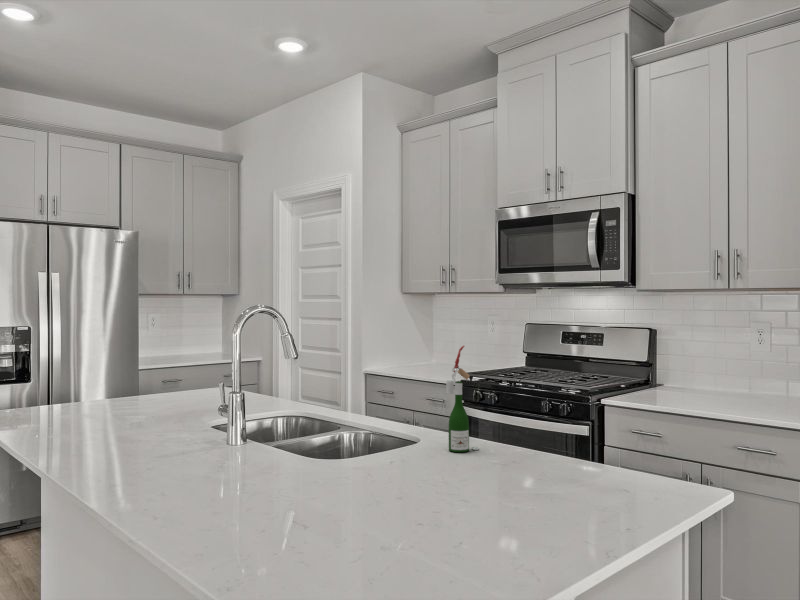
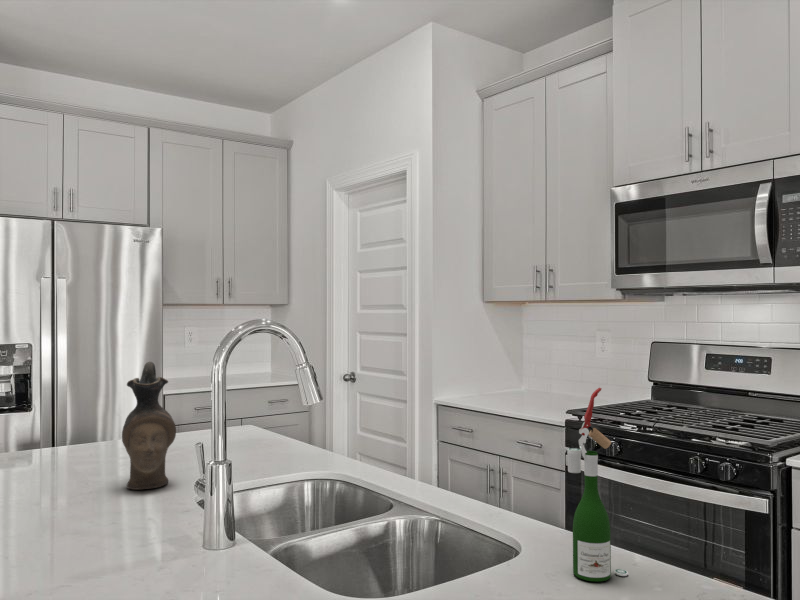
ceramic pitcher: none [155,338,191,424] -> present [122,362,176,489]

